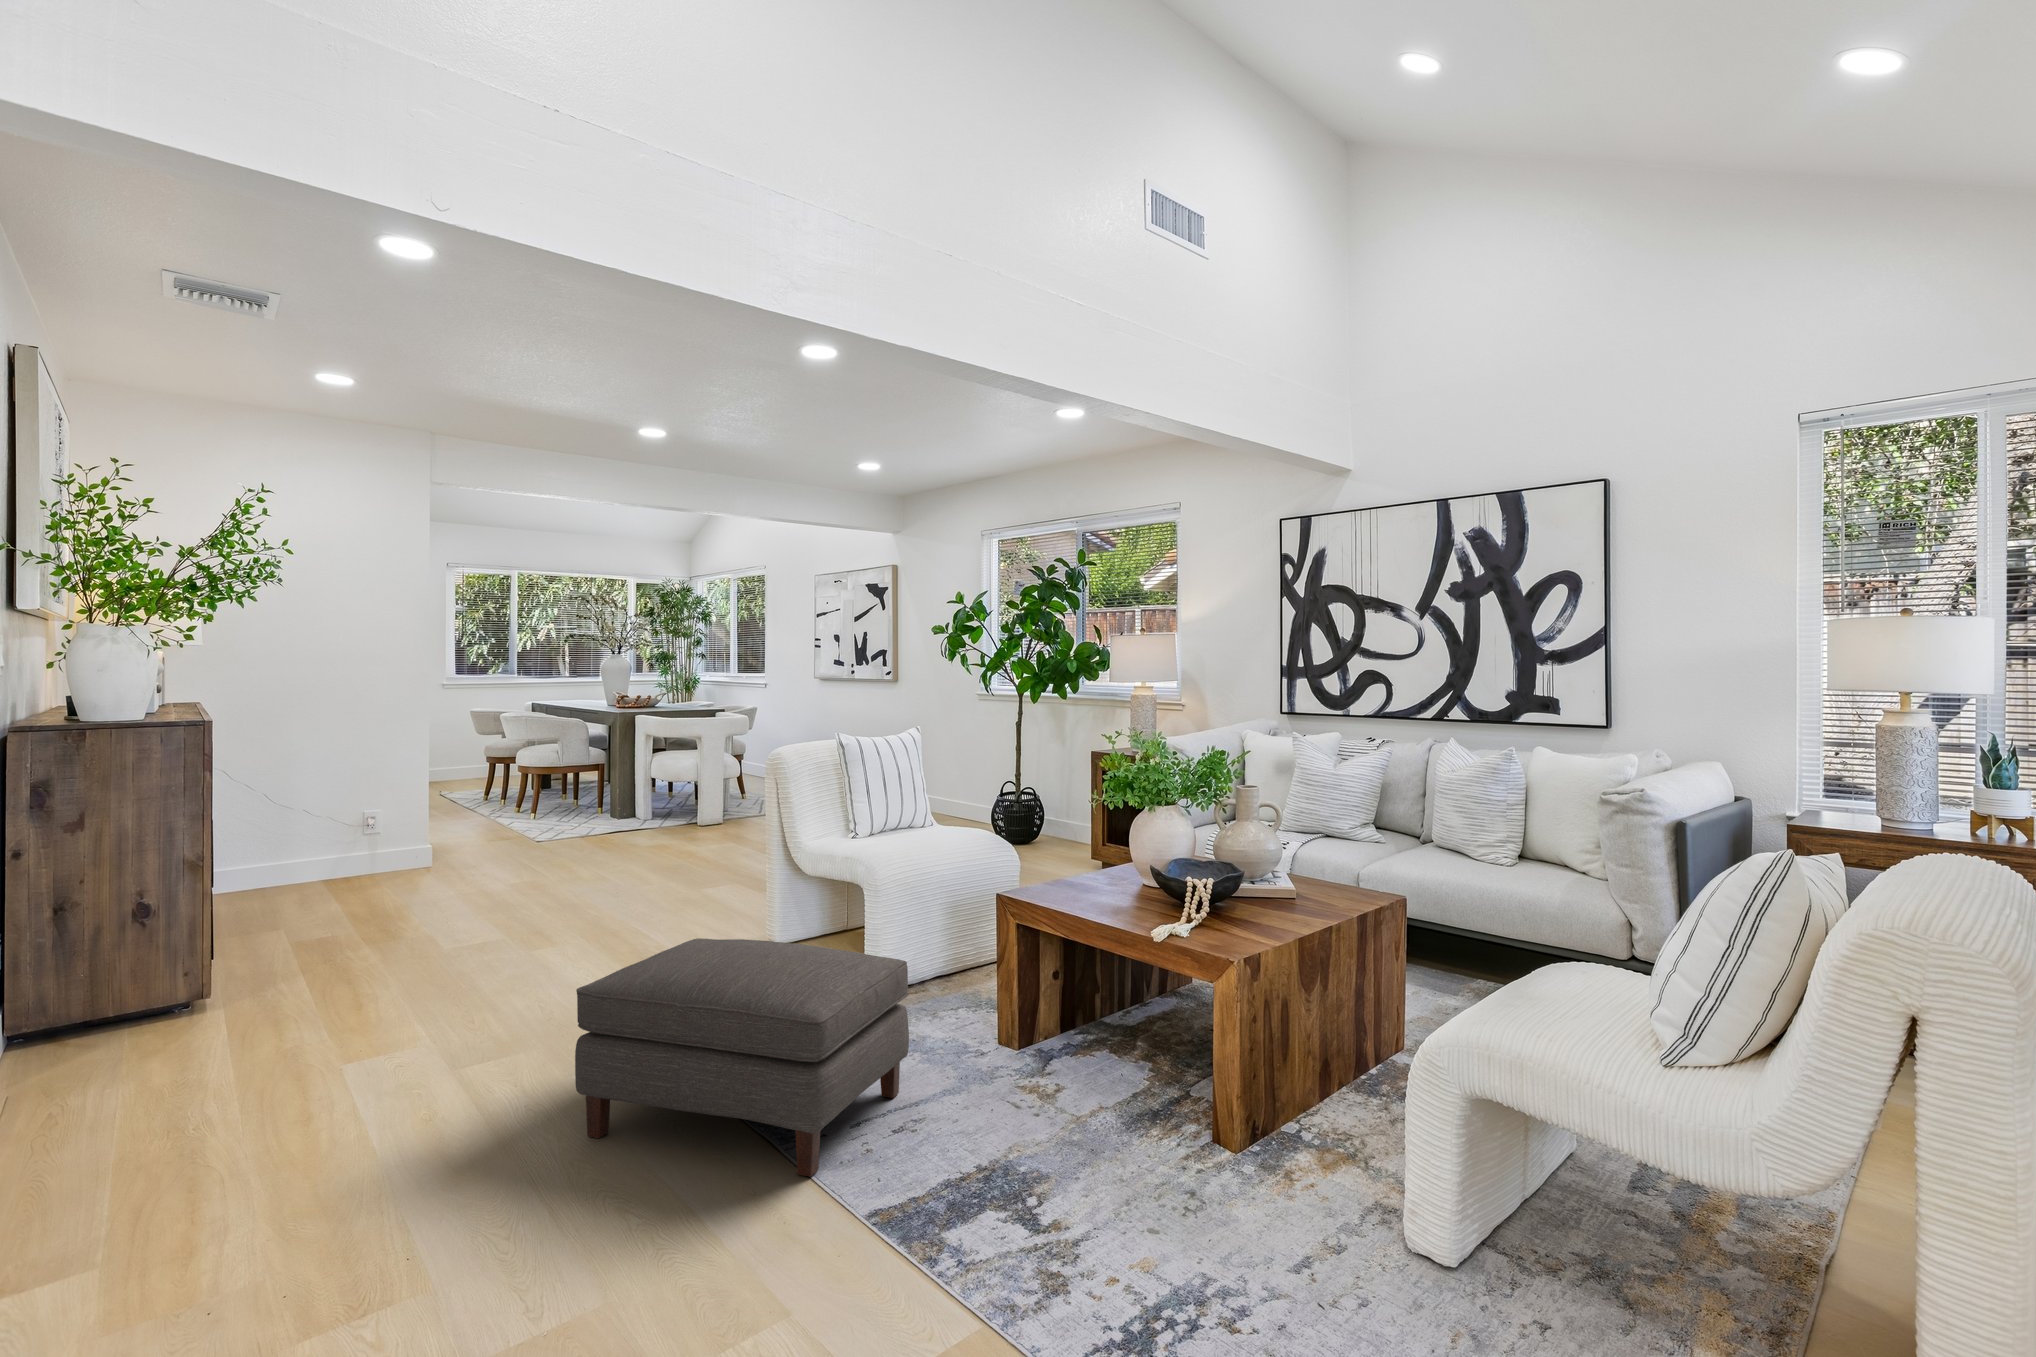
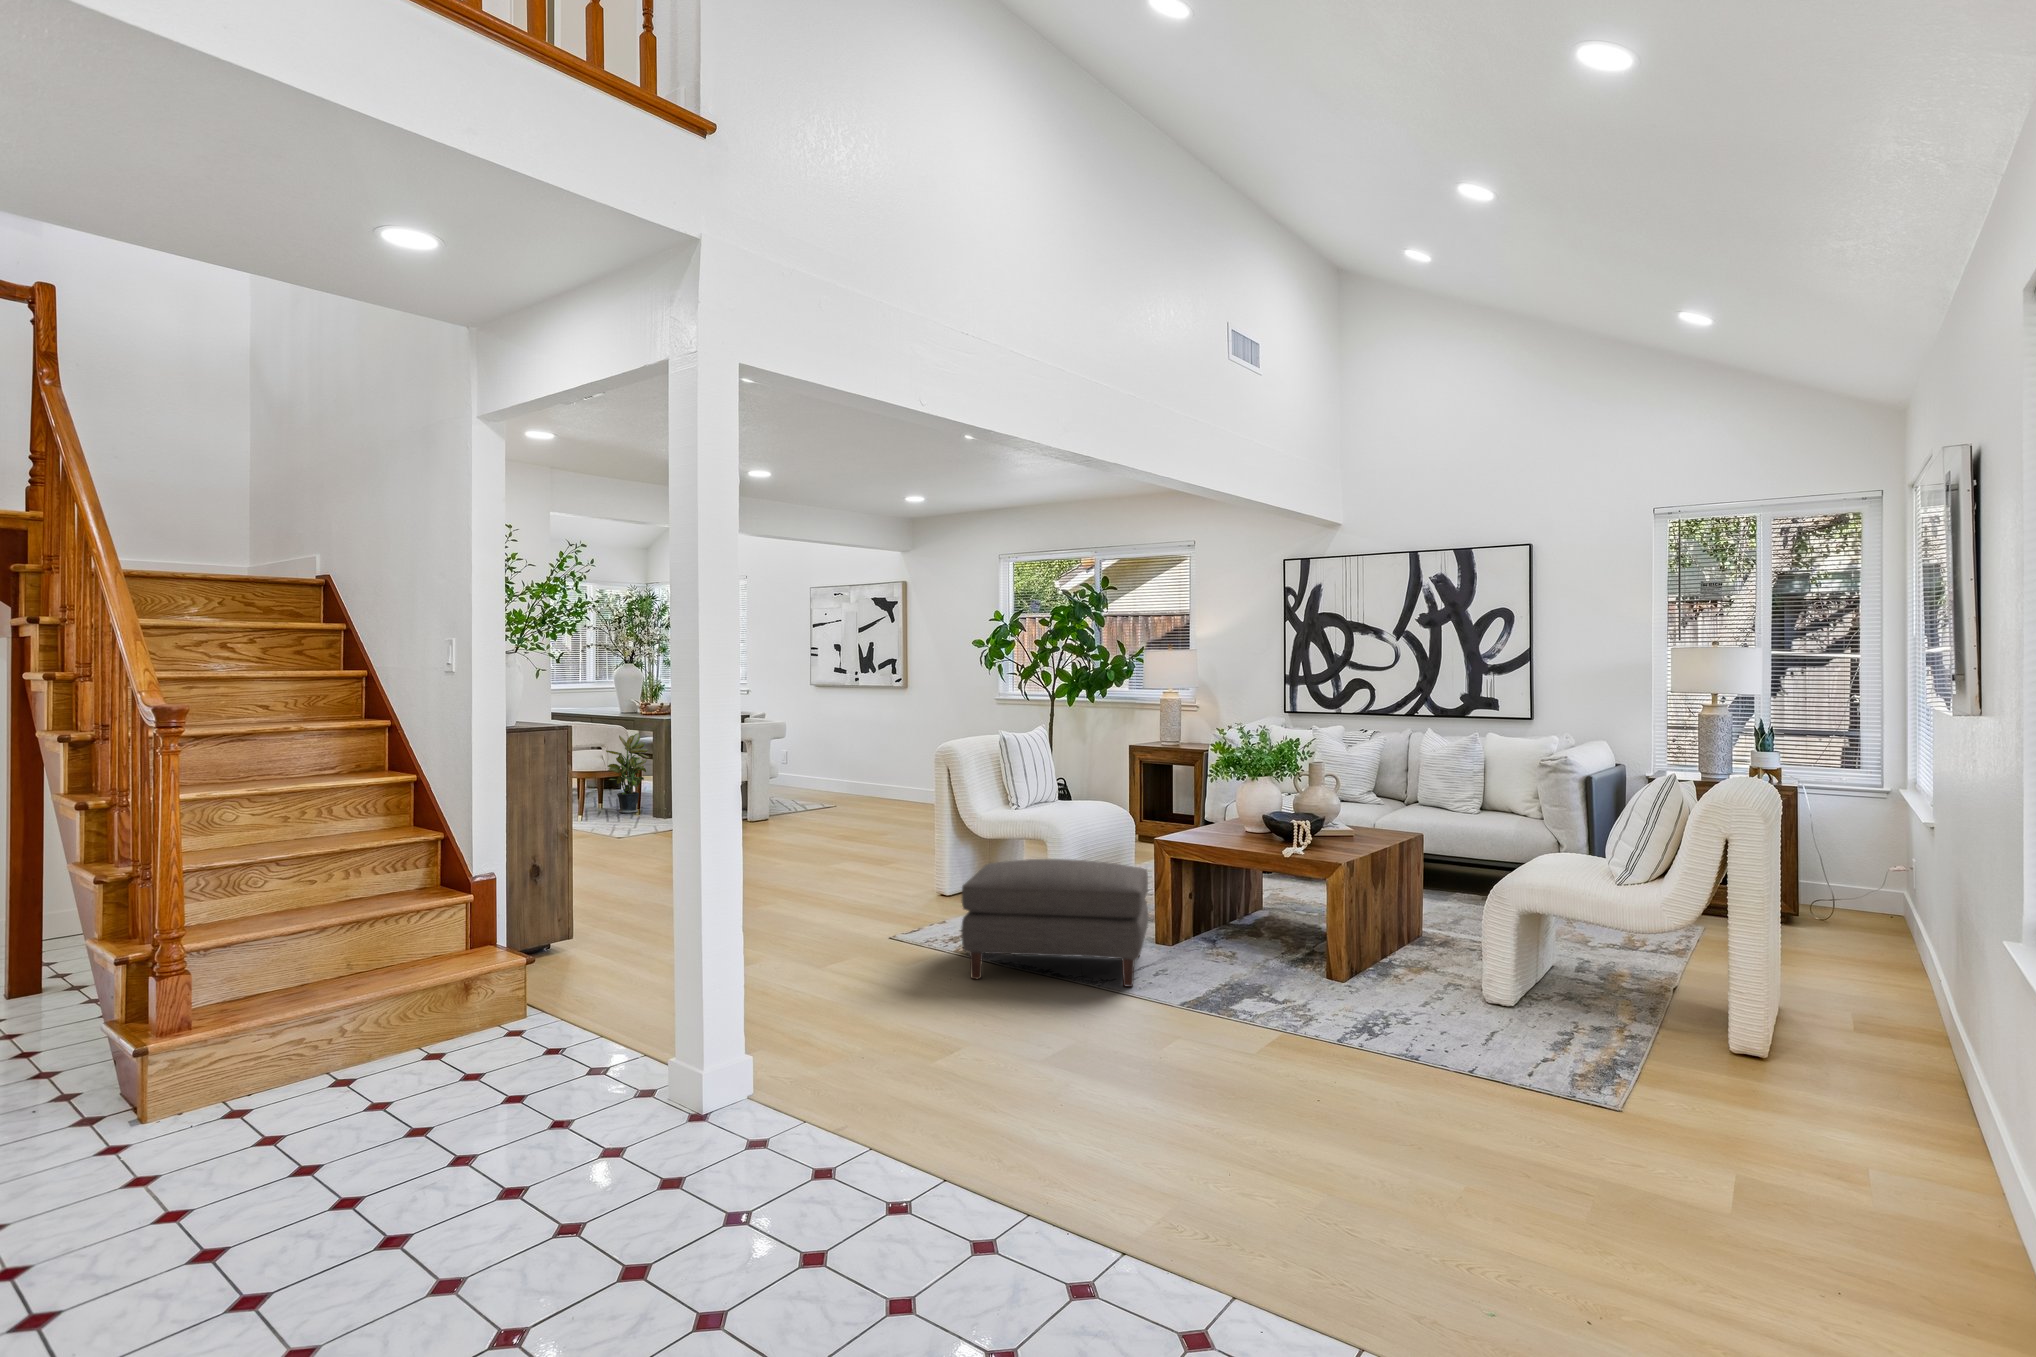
potted plant: none [549,730,601,817] -> present [606,733,649,813]

